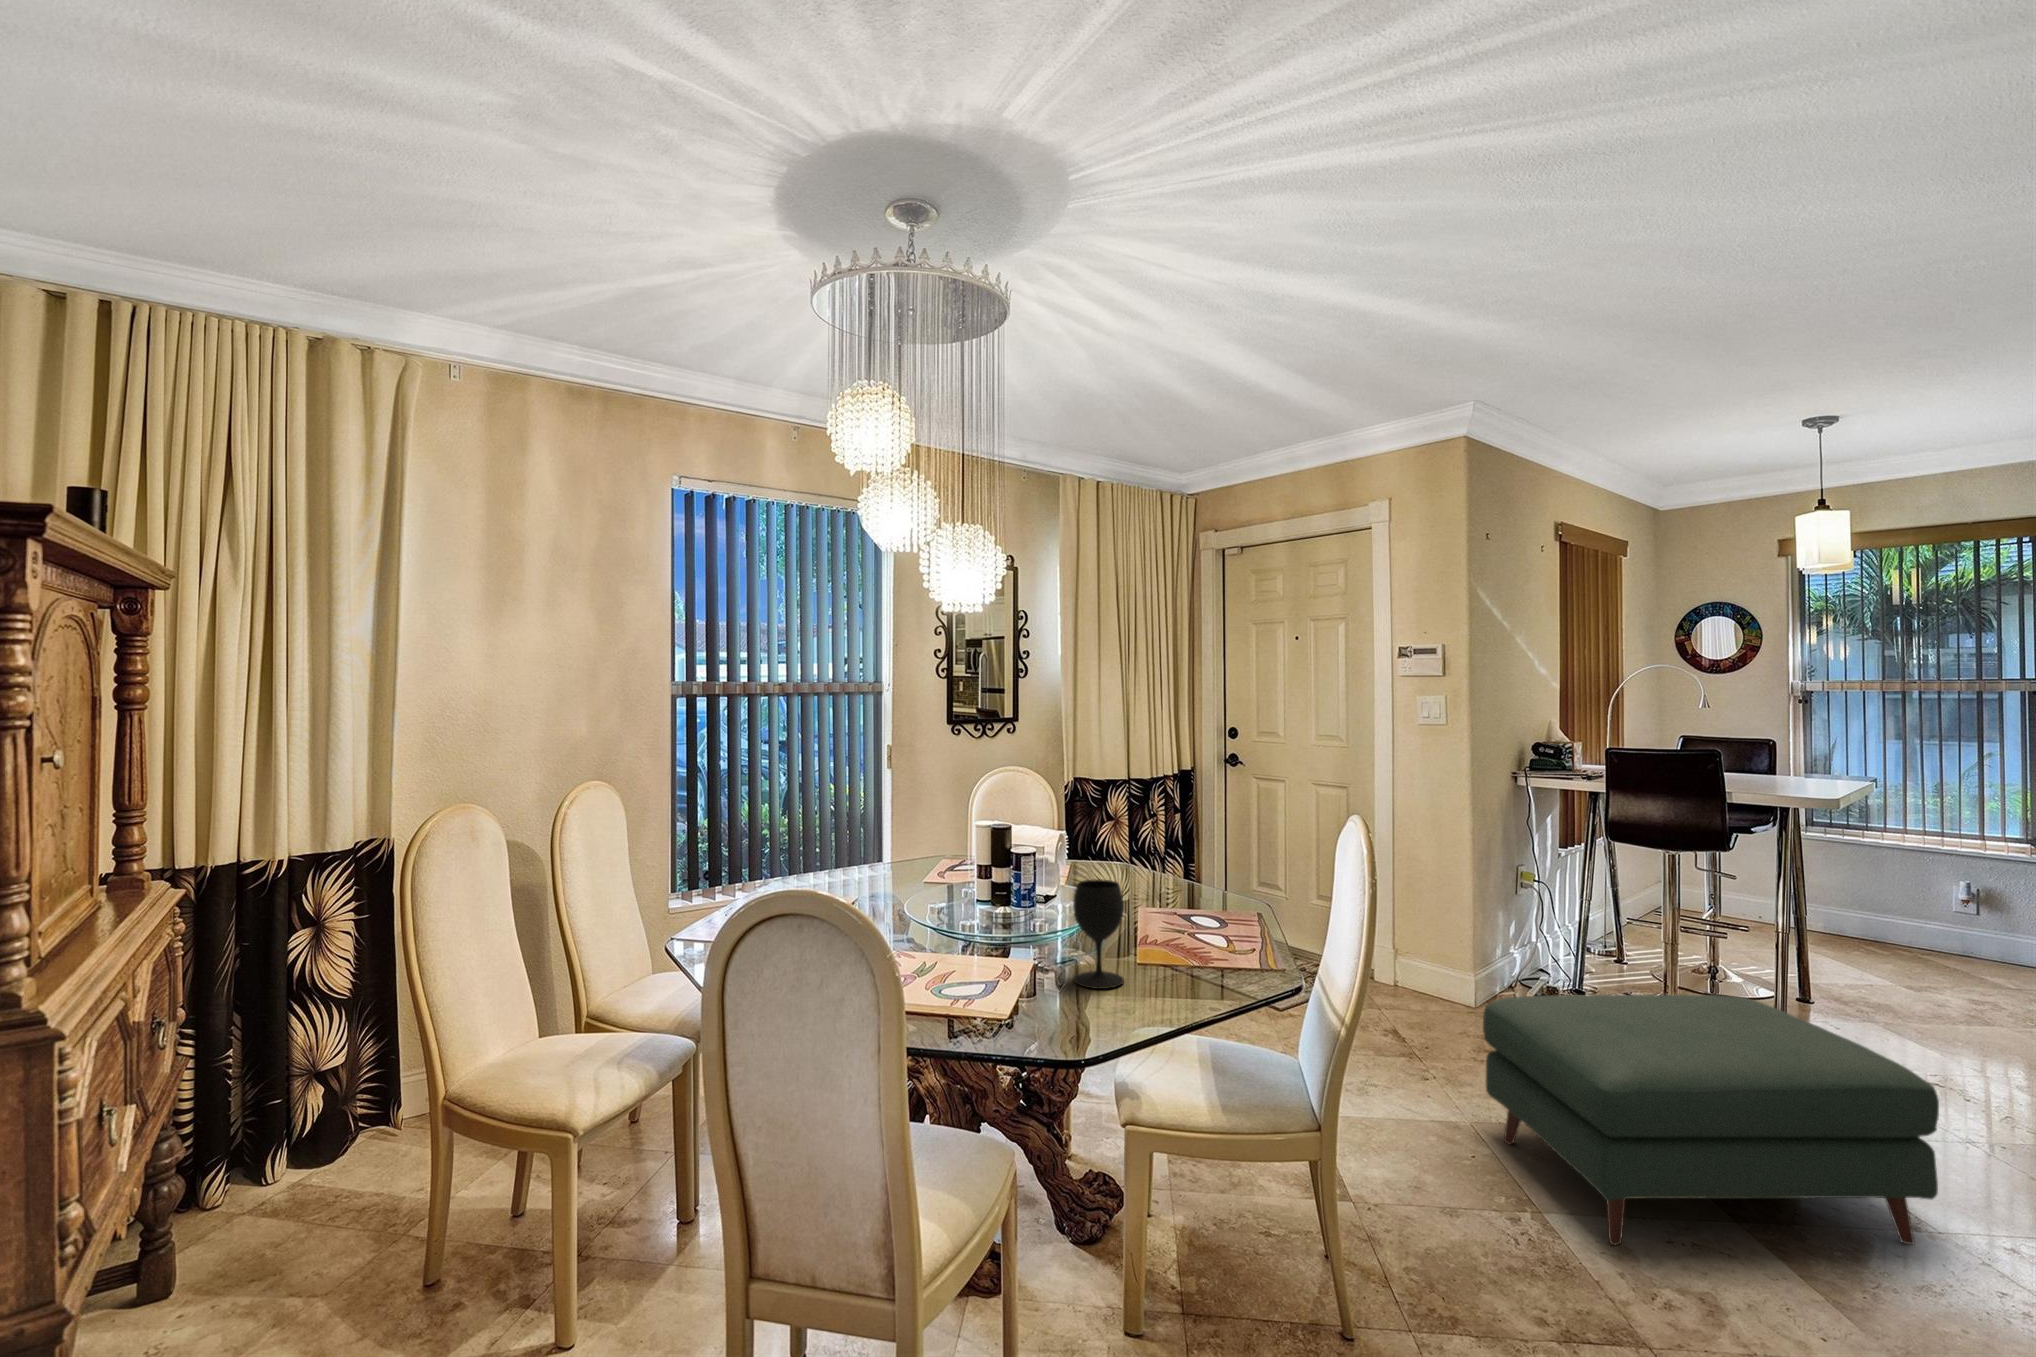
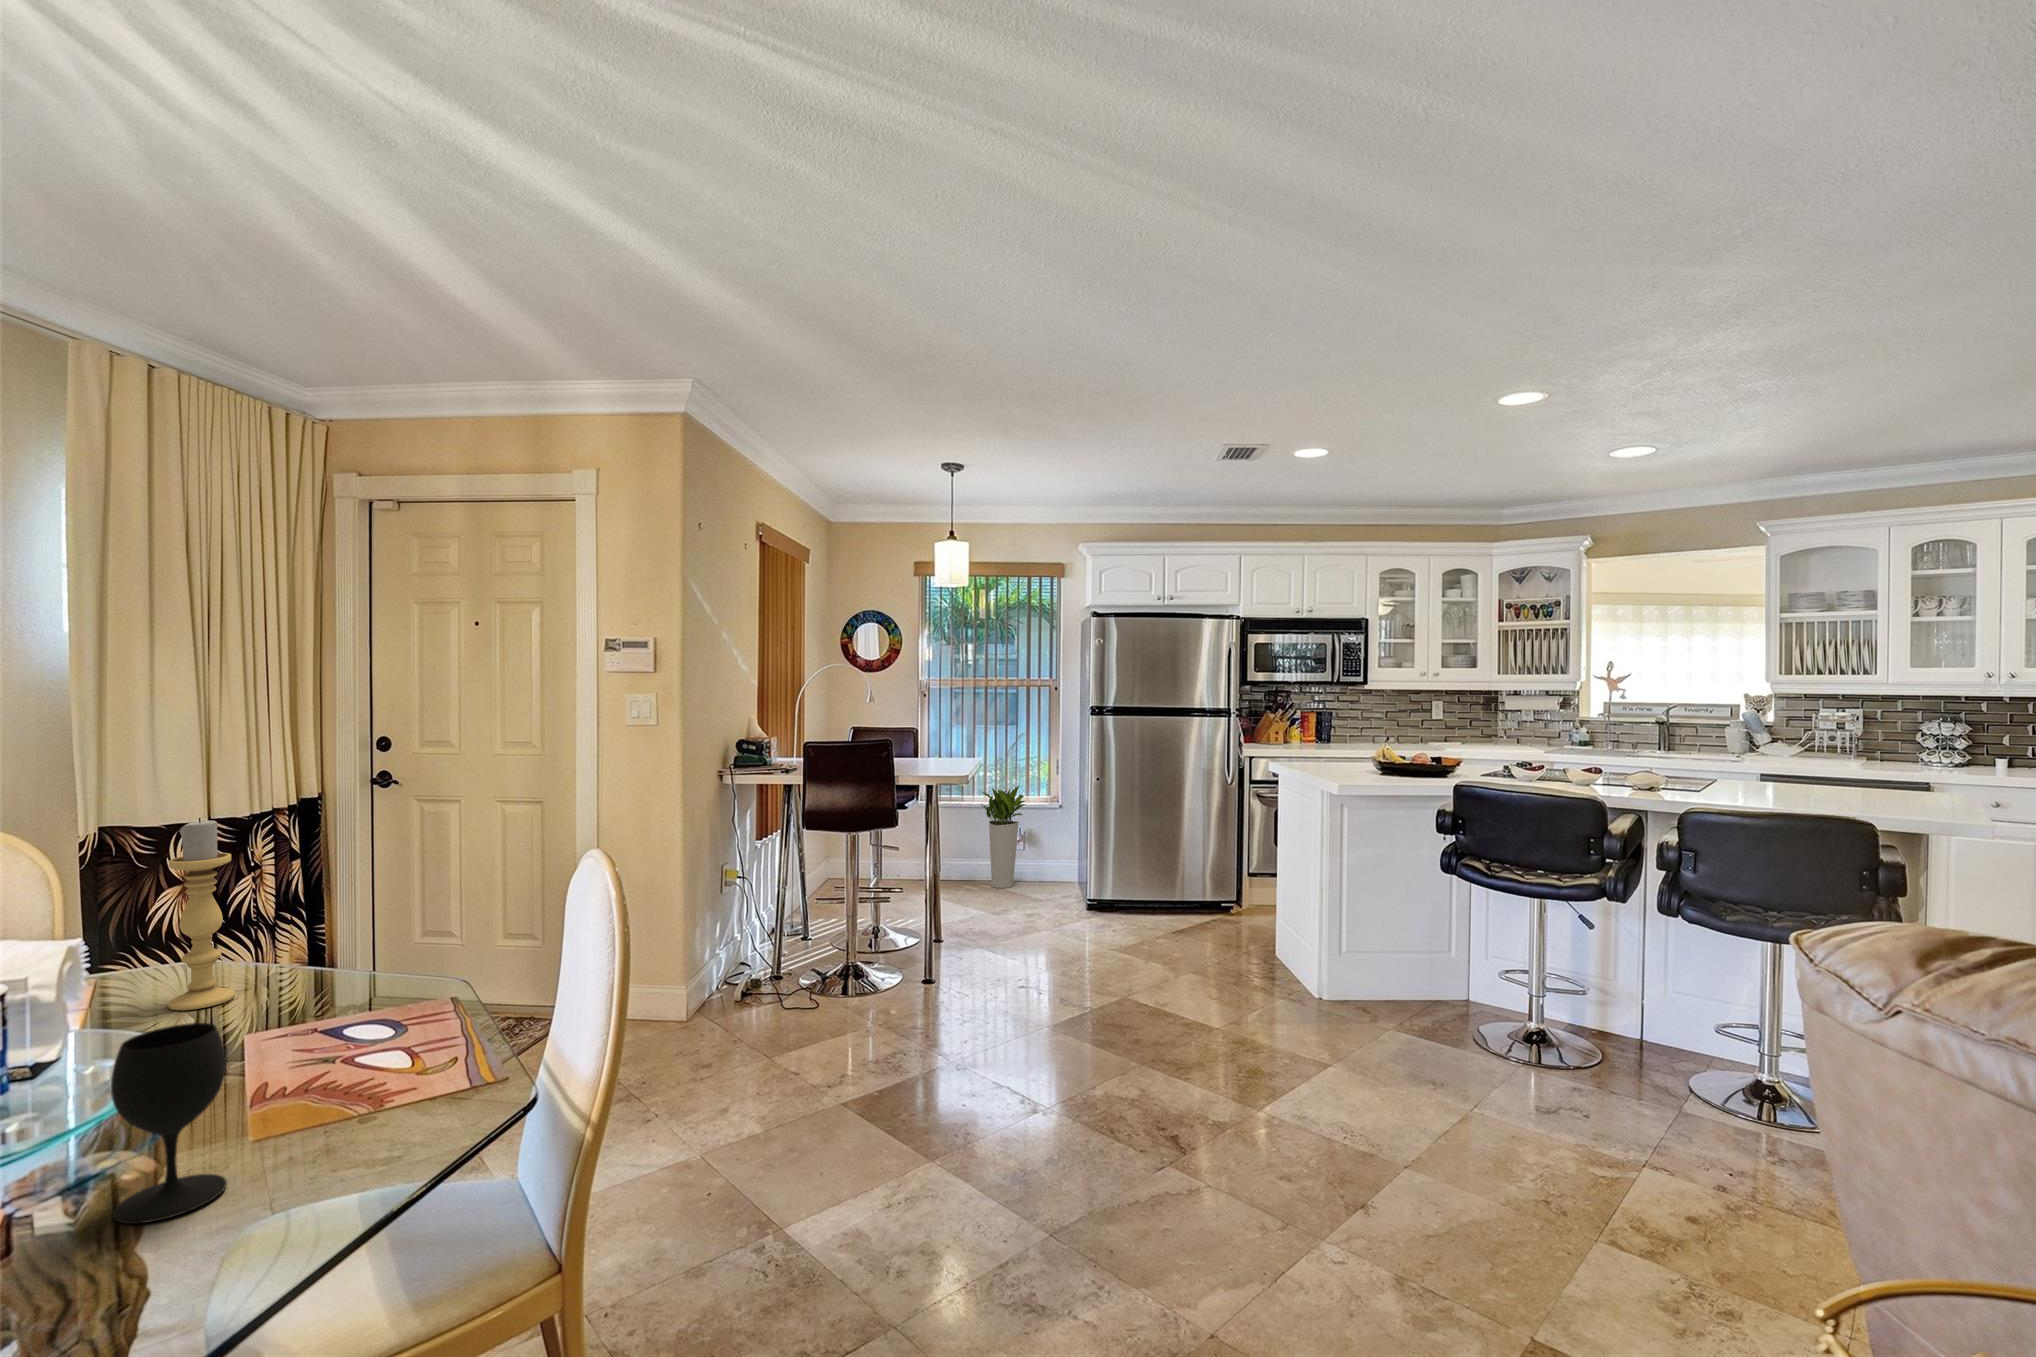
candle holder: none [1103,767,1135,889] -> present [169,818,235,1010]
planter: none [1885,825,1979,963] -> present [982,786,1025,888]
ottoman: present [1483,995,1939,1245] -> none [714,958,1055,1237]

